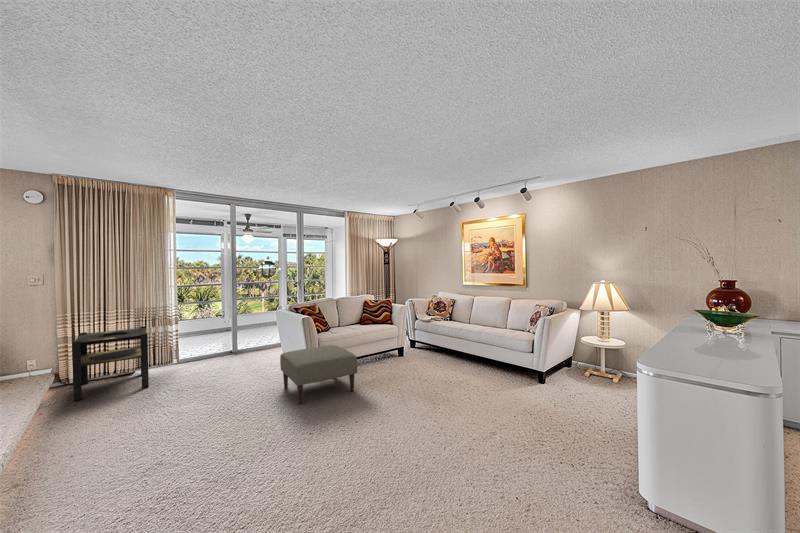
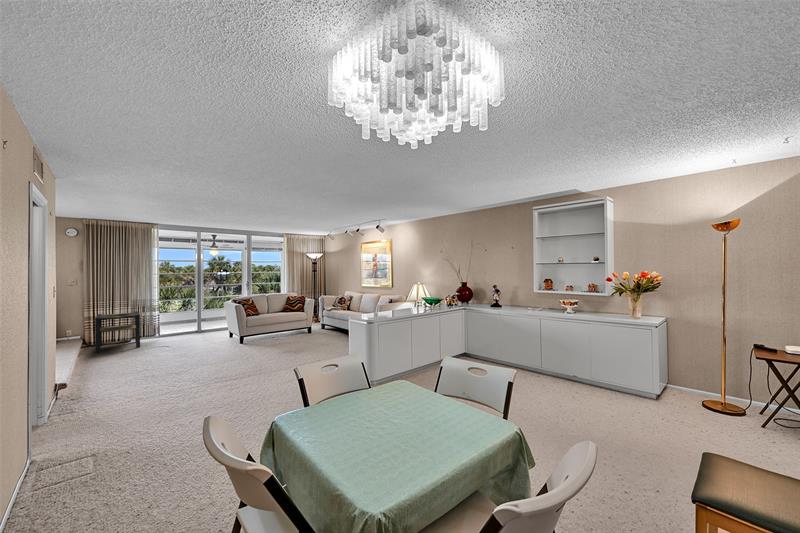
ottoman: present [280,345,357,404] -> none [221,323,266,353]

